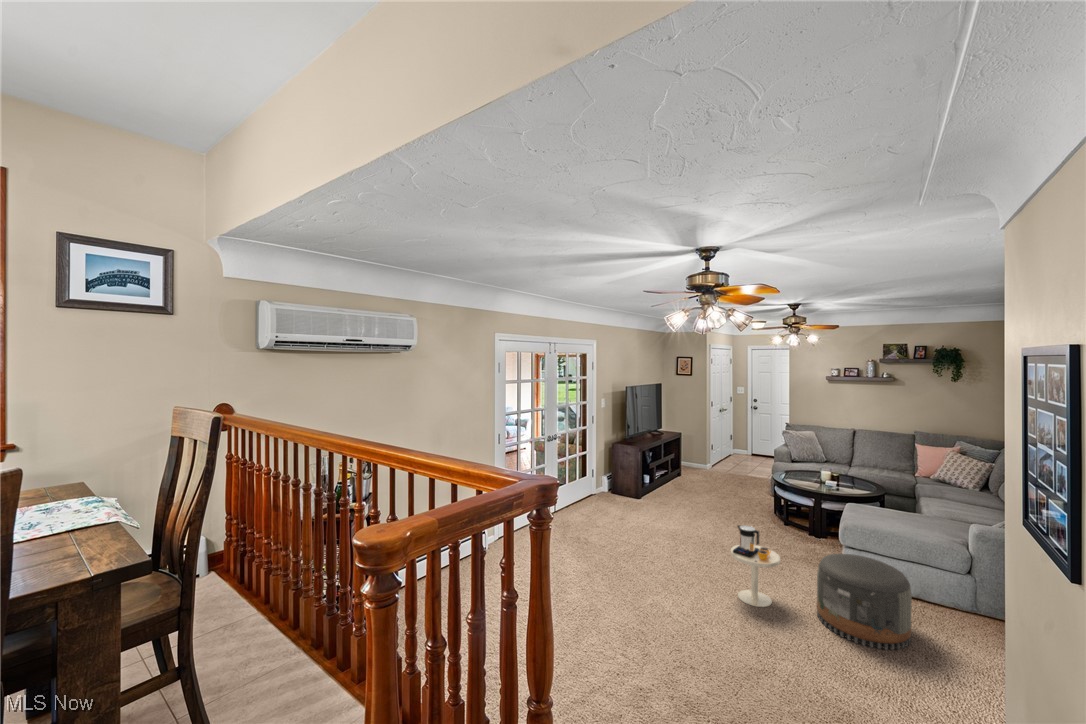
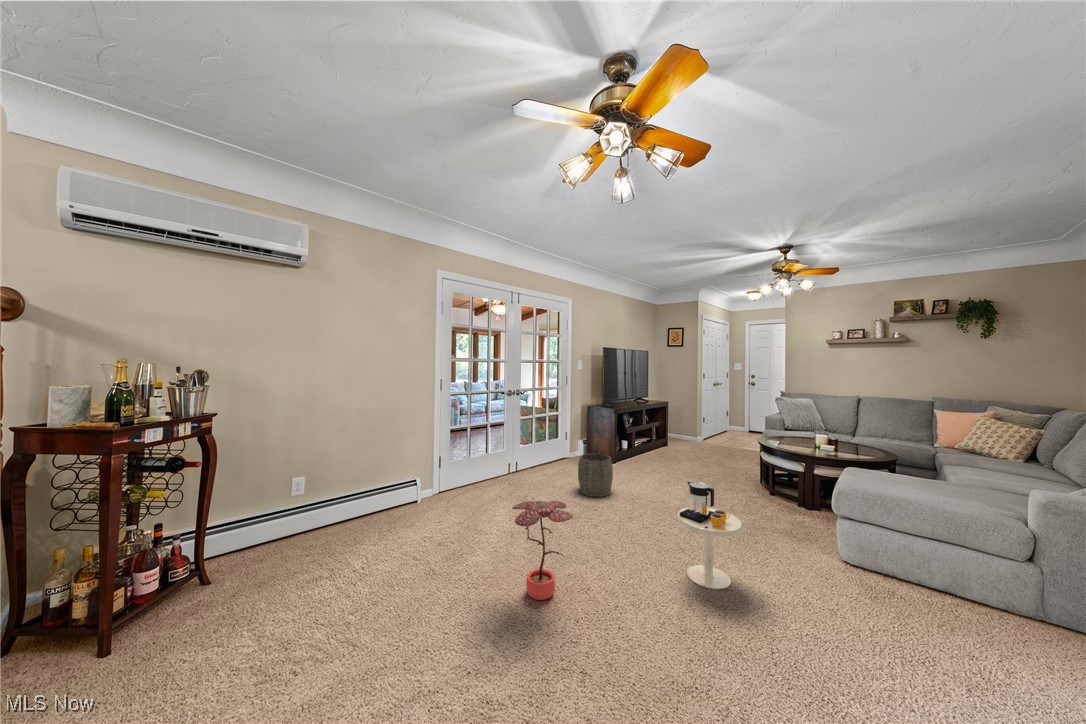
woven basket: none [620,494,652,535] -> present [578,453,613,497]
potted plant: none [611,546,664,623] -> present [512,501,573,600]
pouf: present [817,554,912,650] -> none [792,523,939,673]

